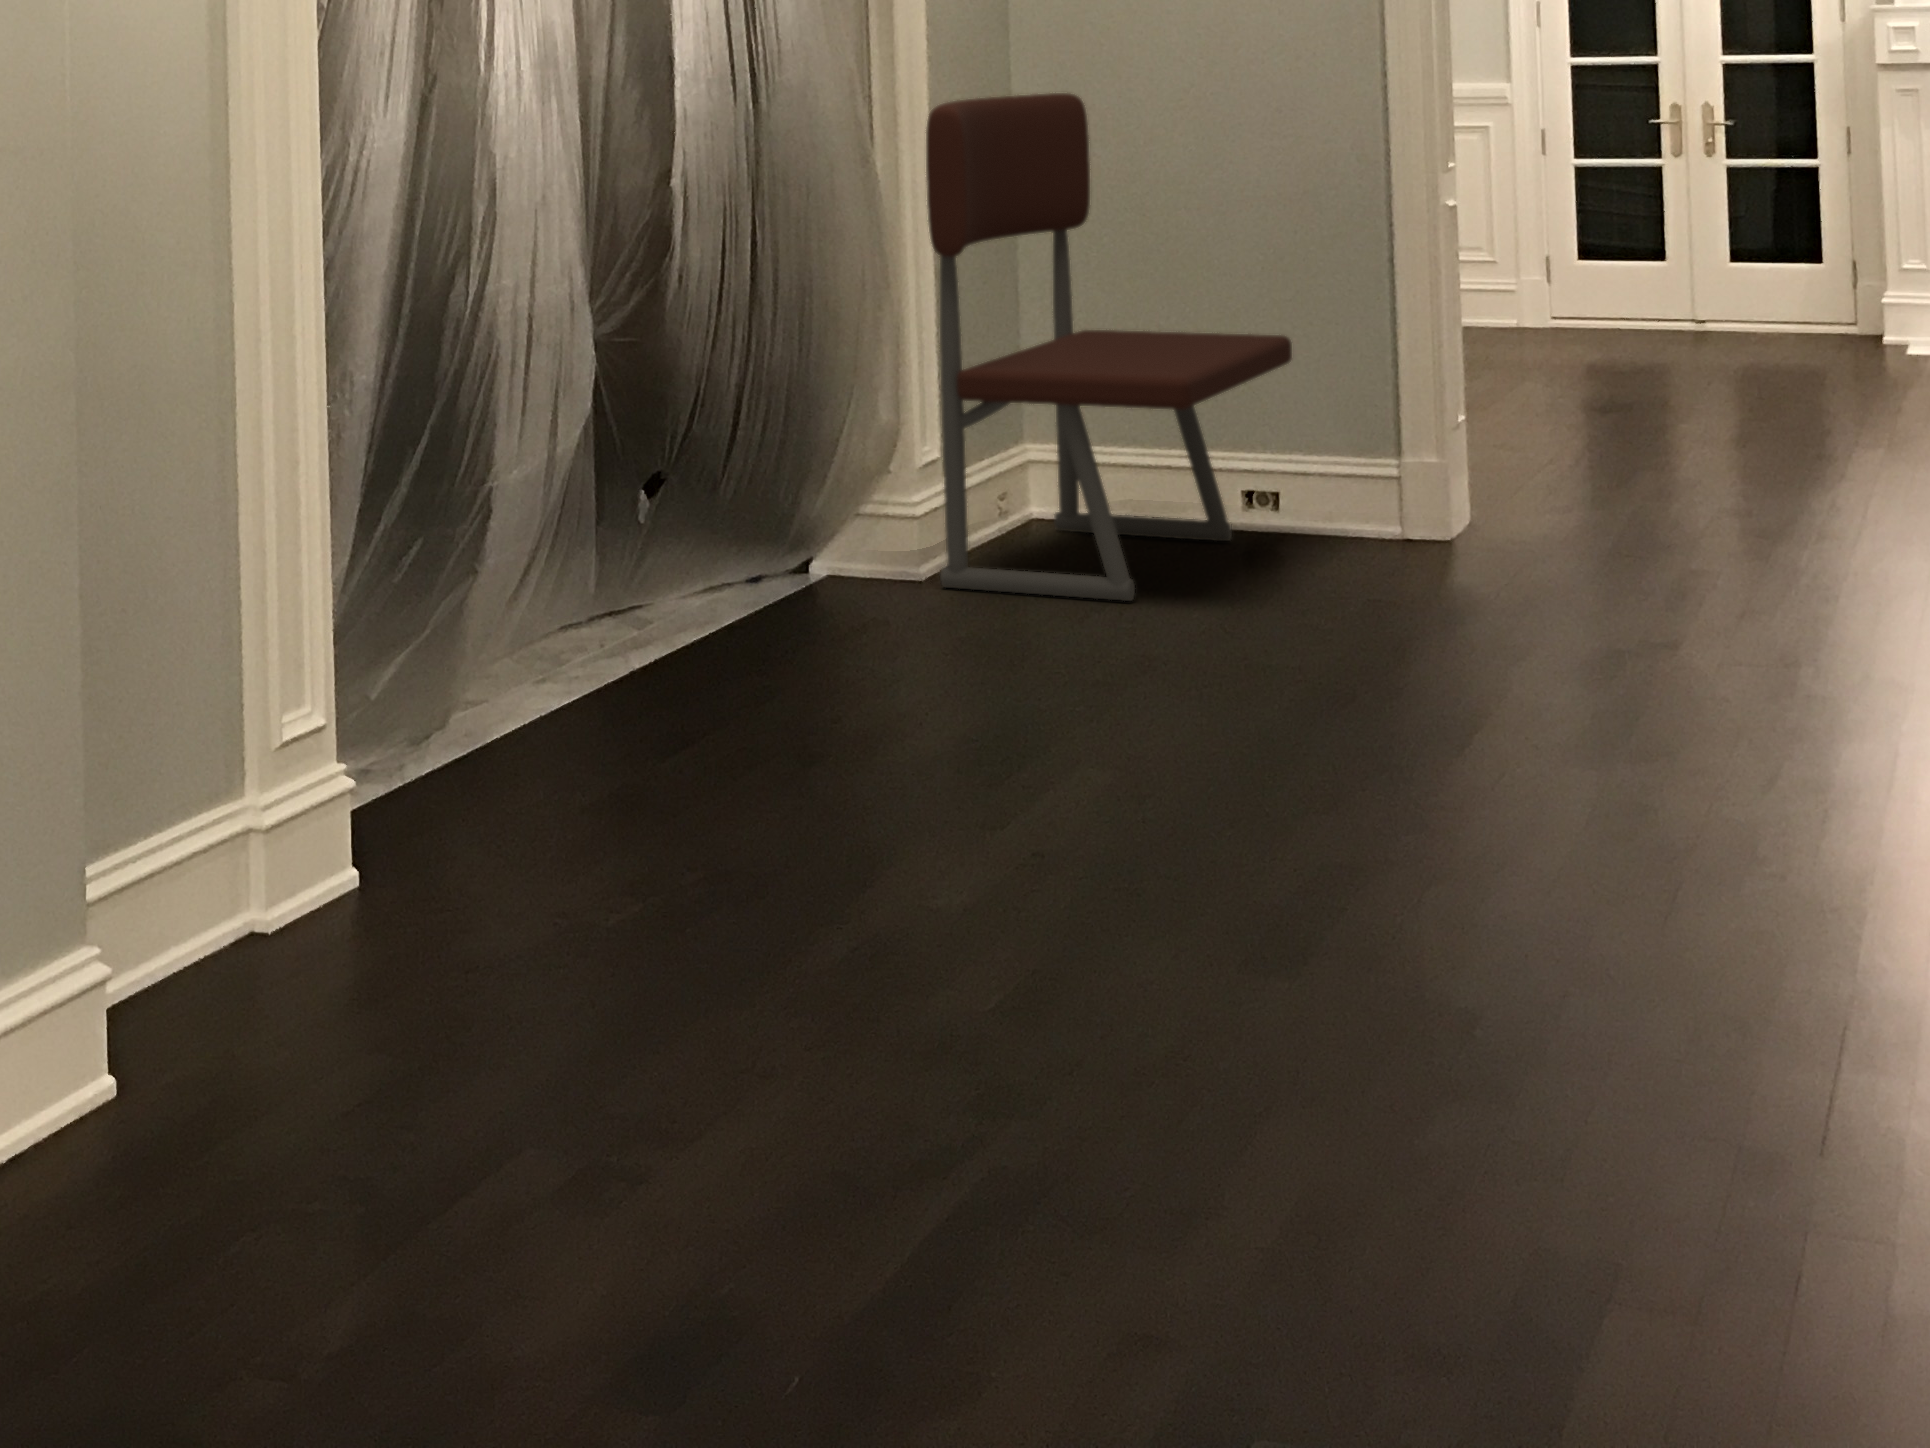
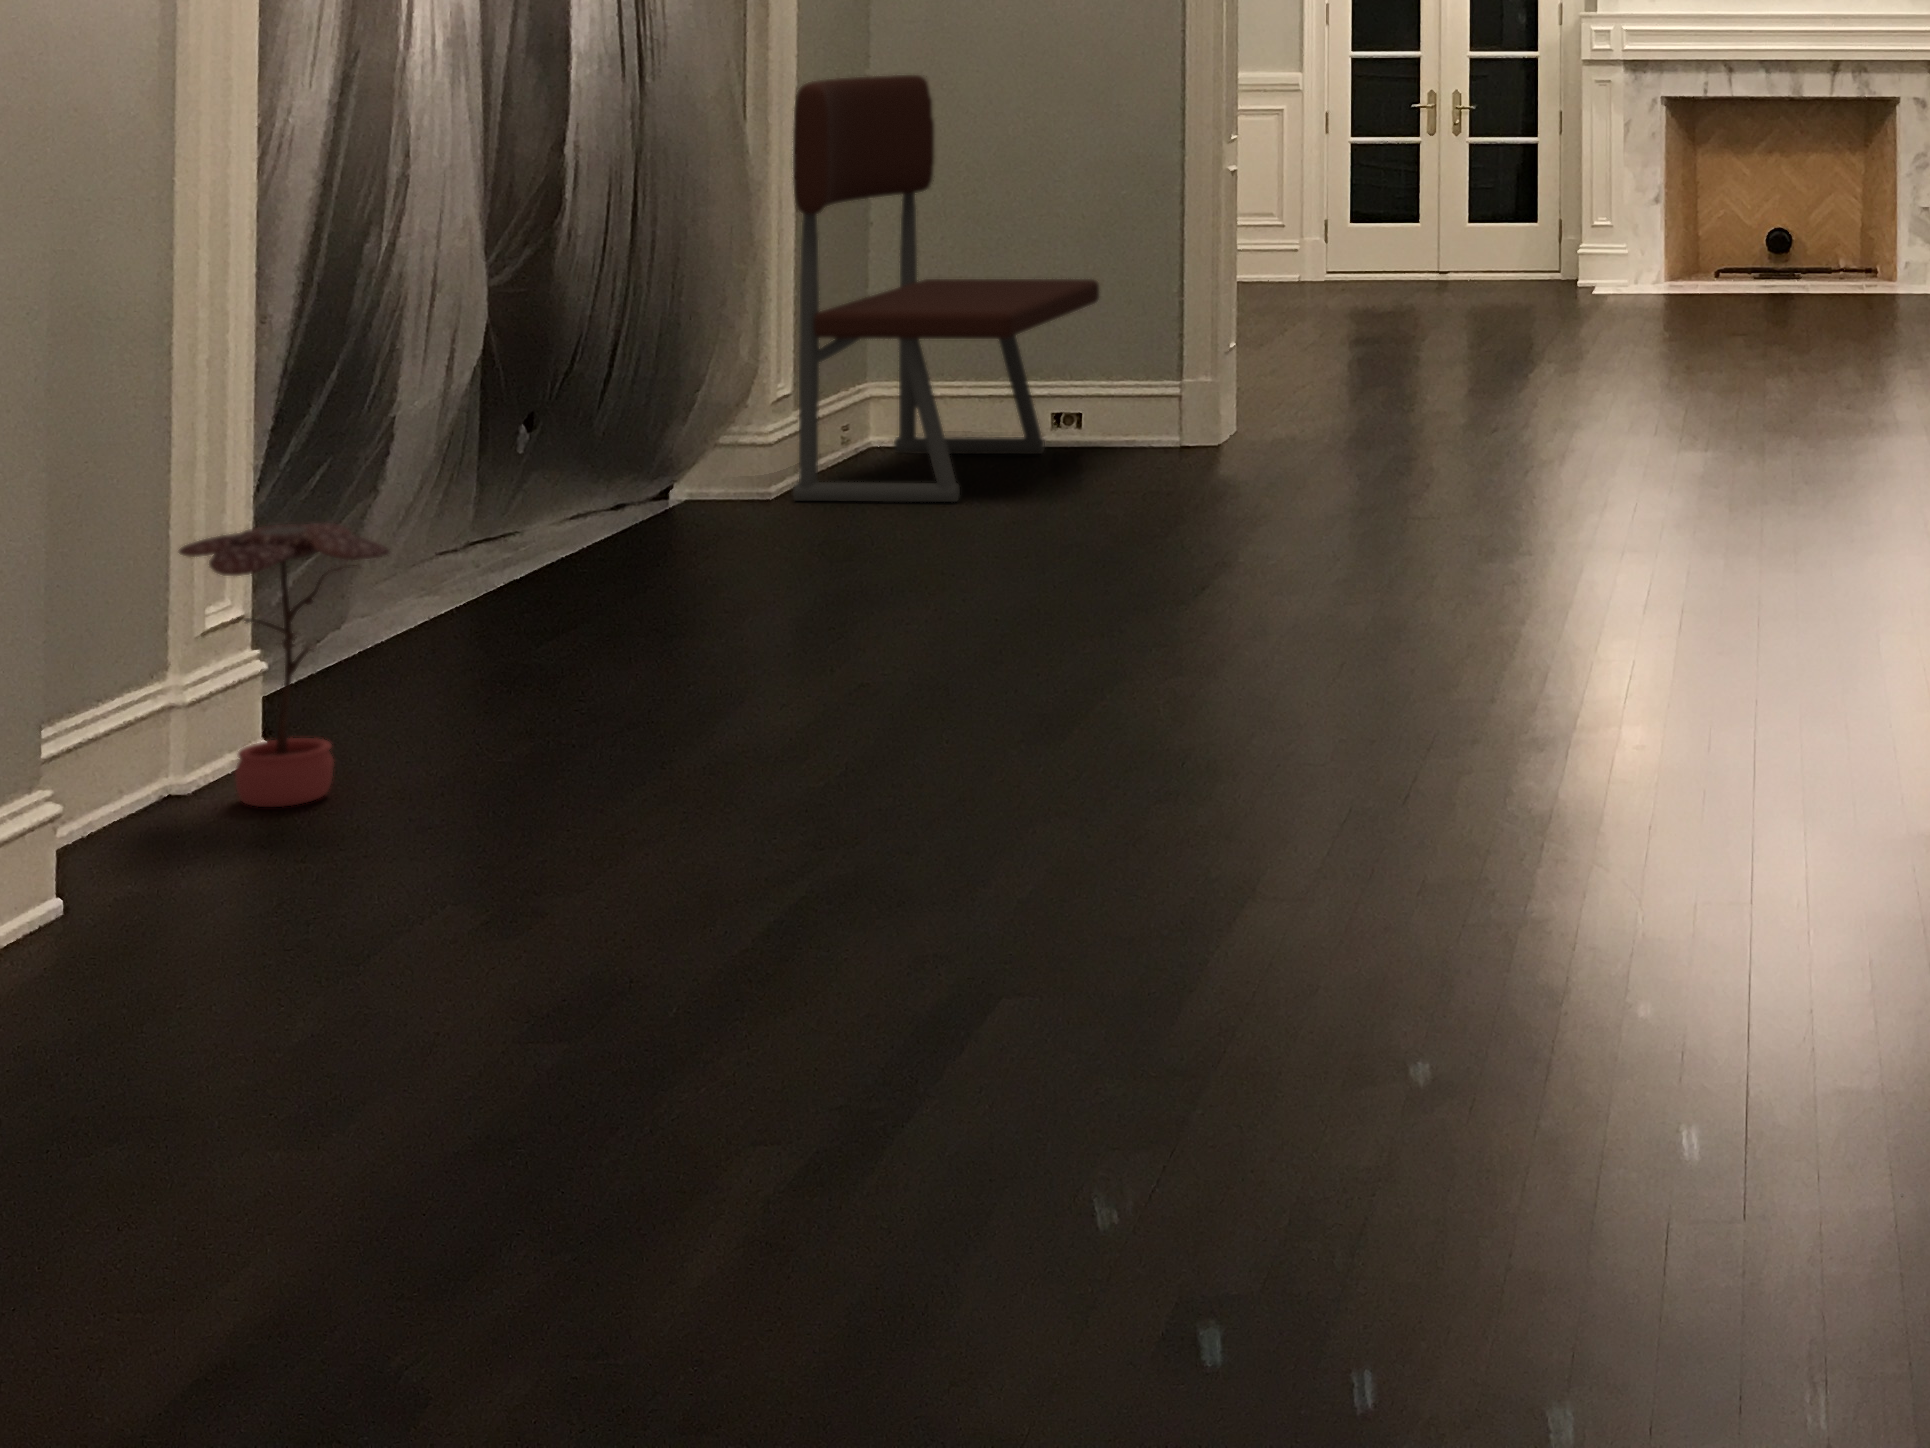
potted plant: none [244,630,466,968] -> present [179,522,389,807]

